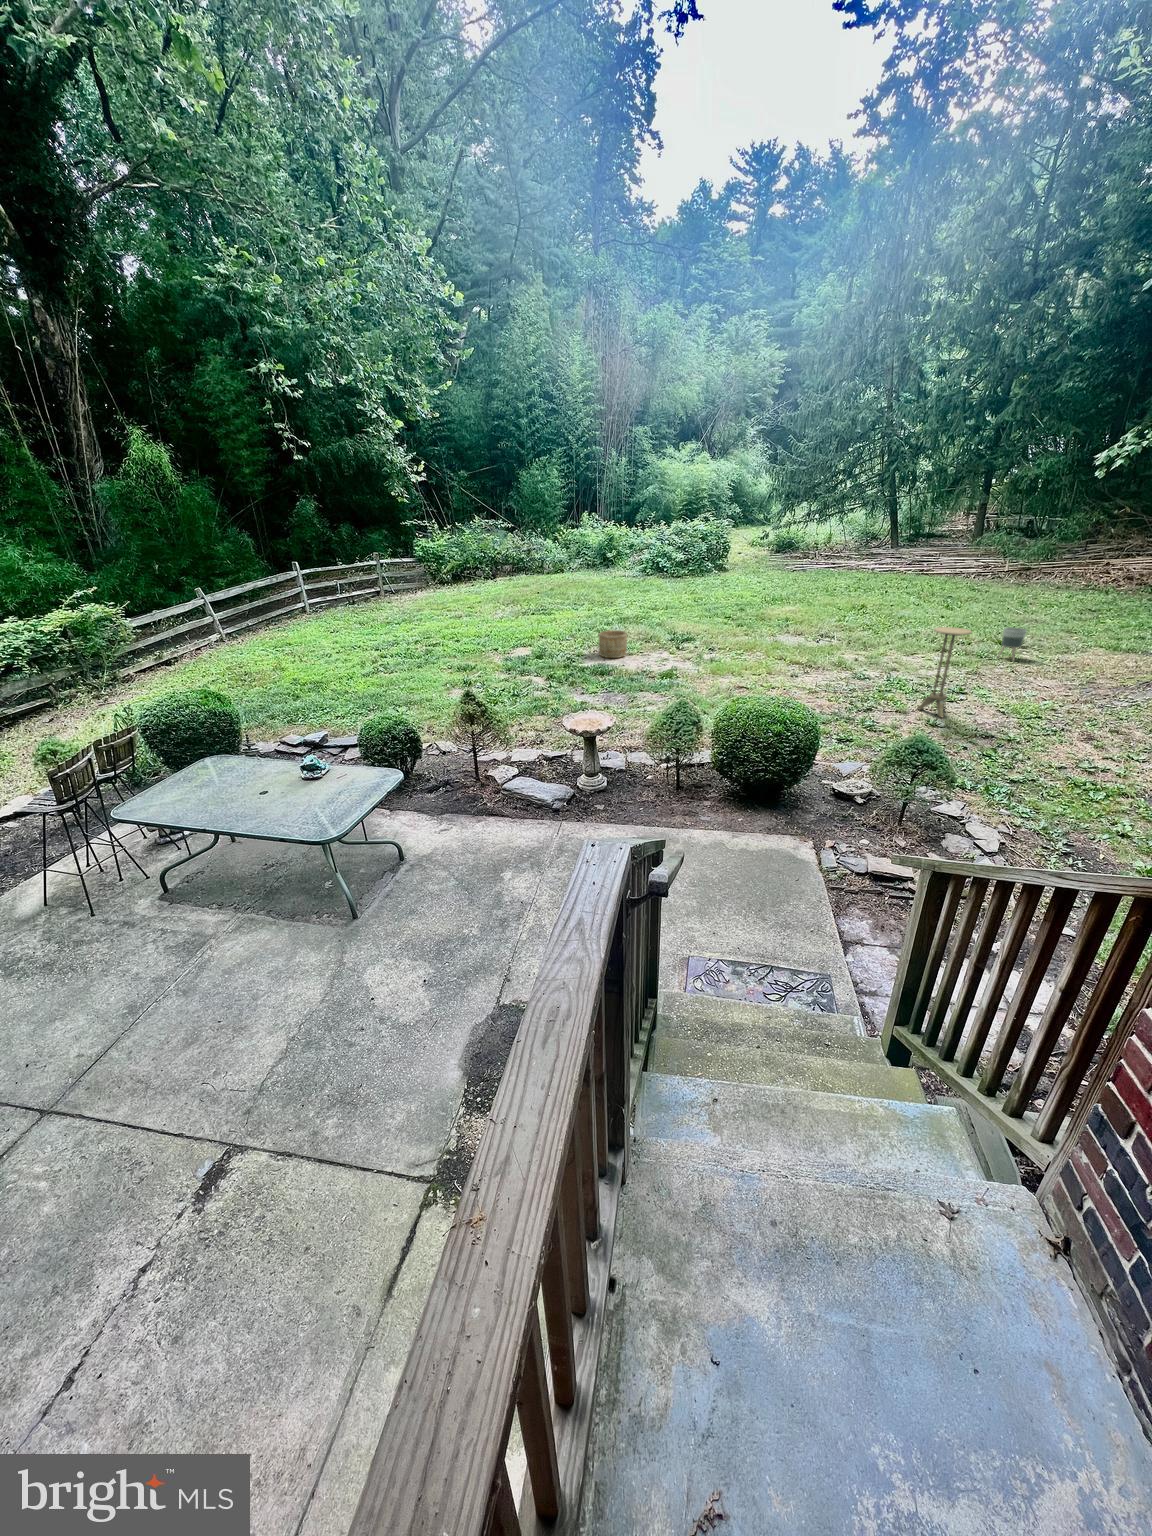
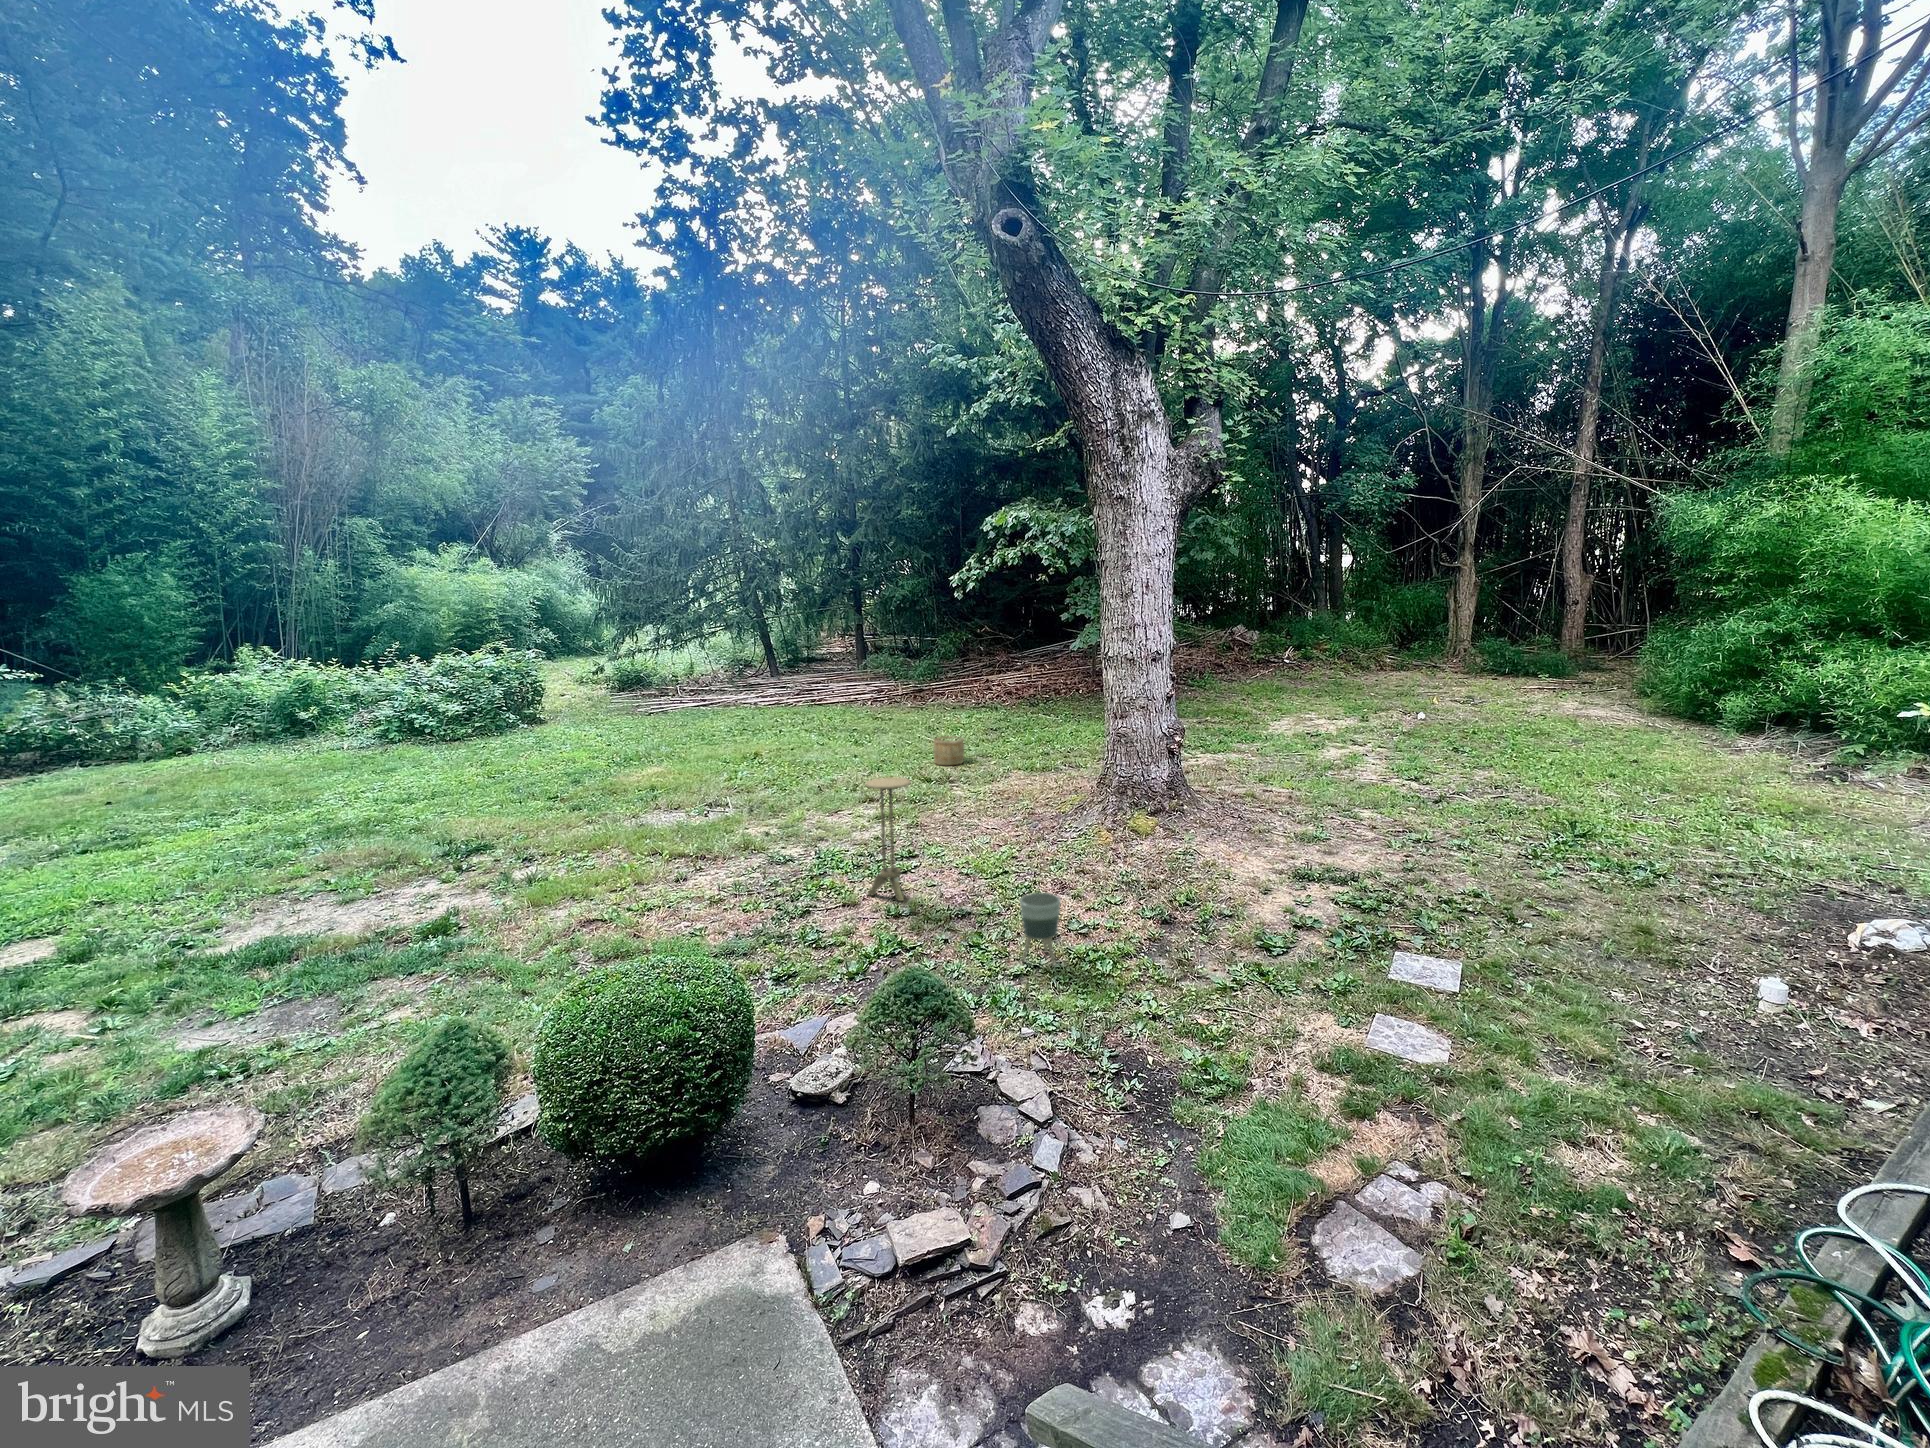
planter: present [997,627,1027,661] -> present [1020,893,1061,965]
wooden bucket: present [598,630,627,658] -> present [933,736,964,765]

